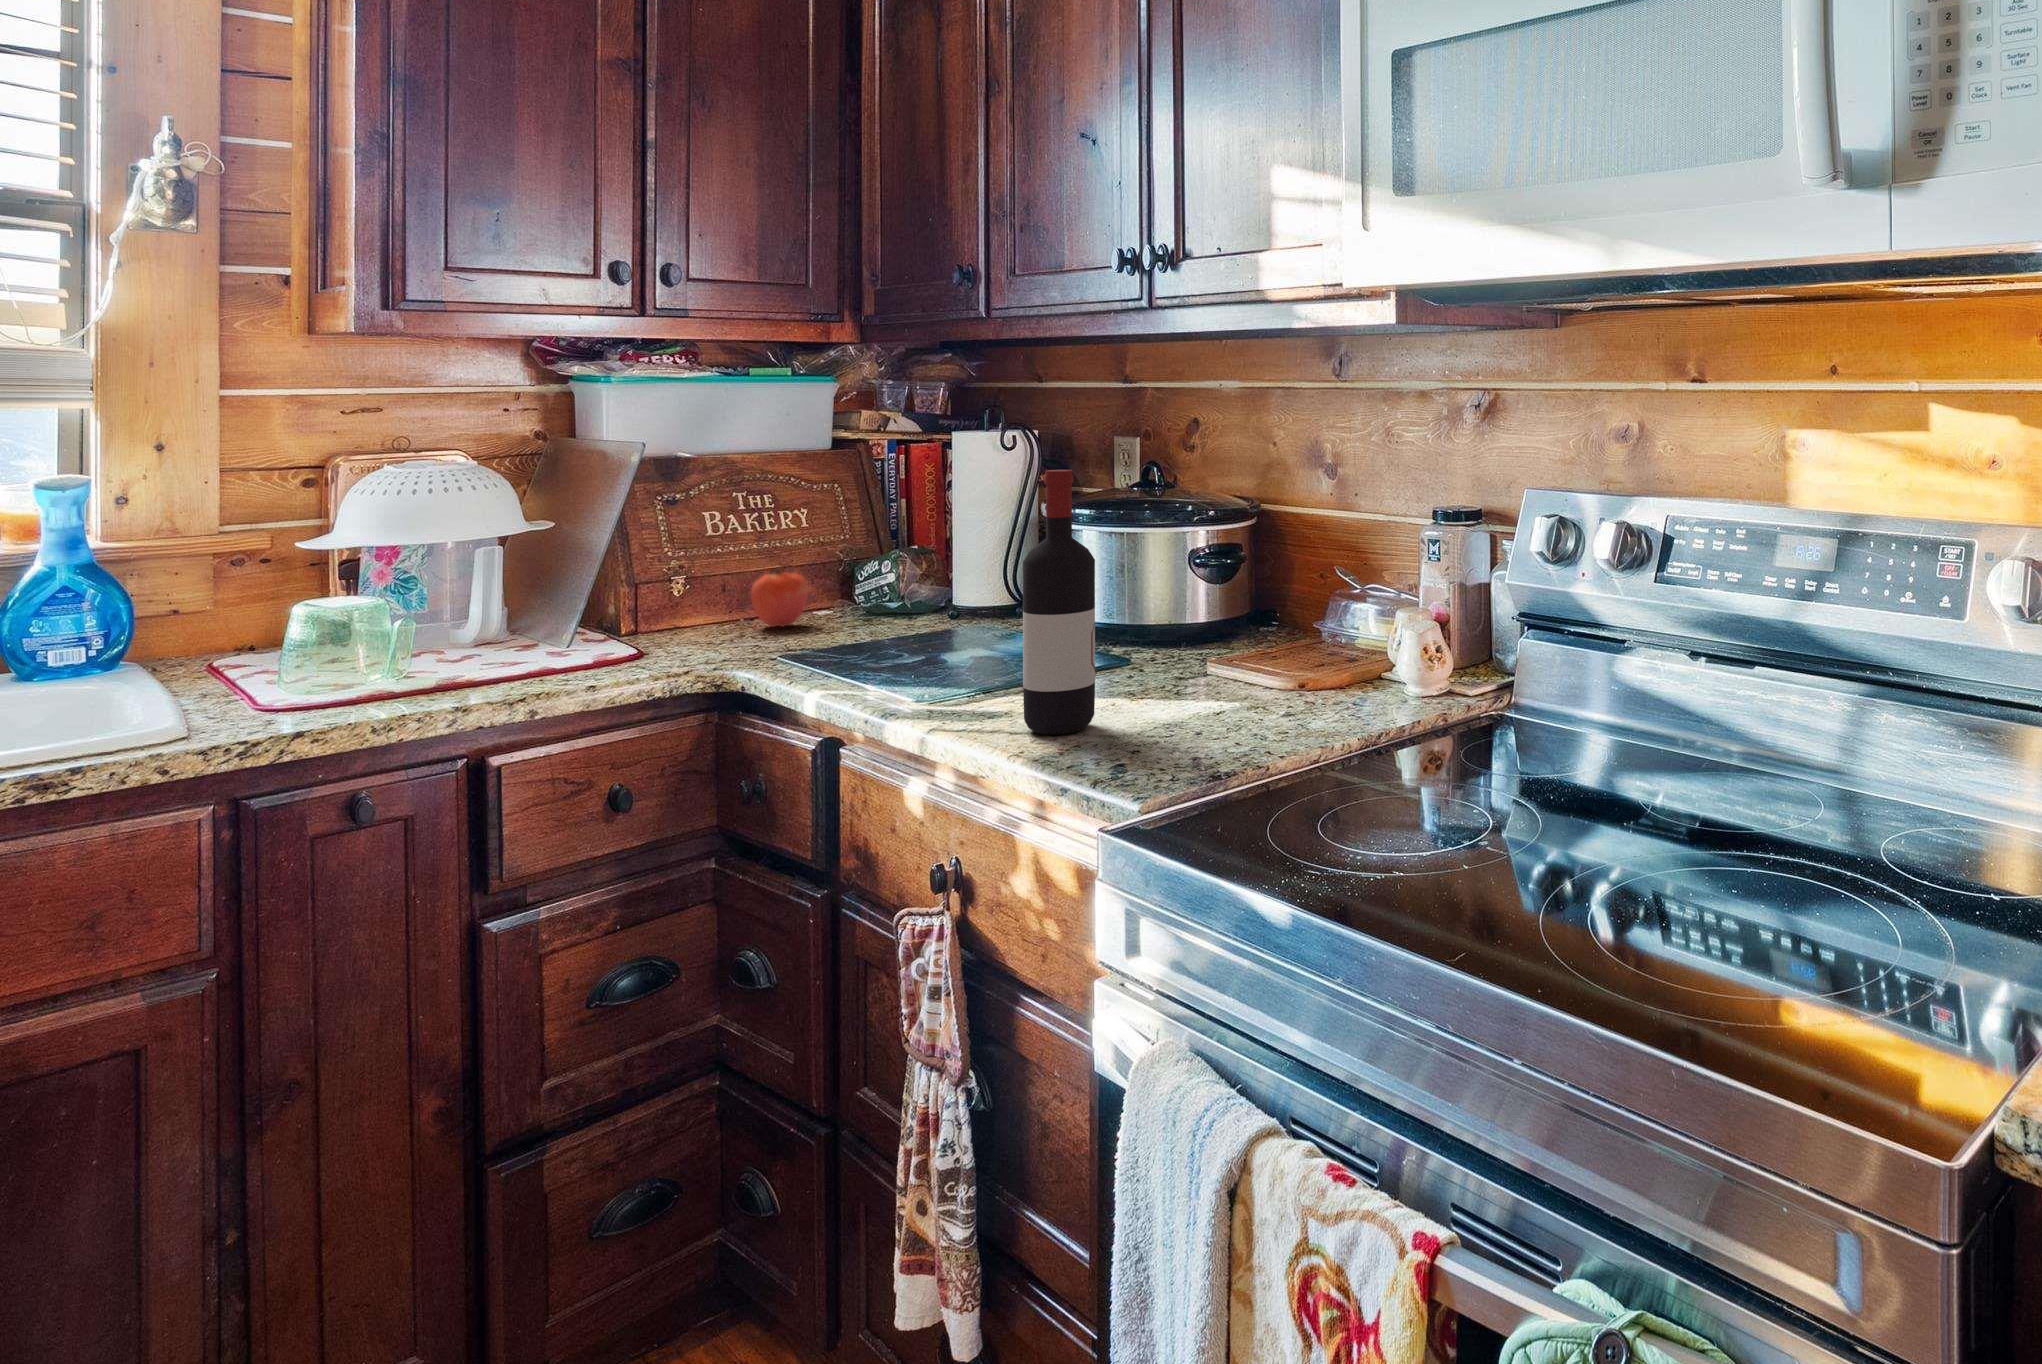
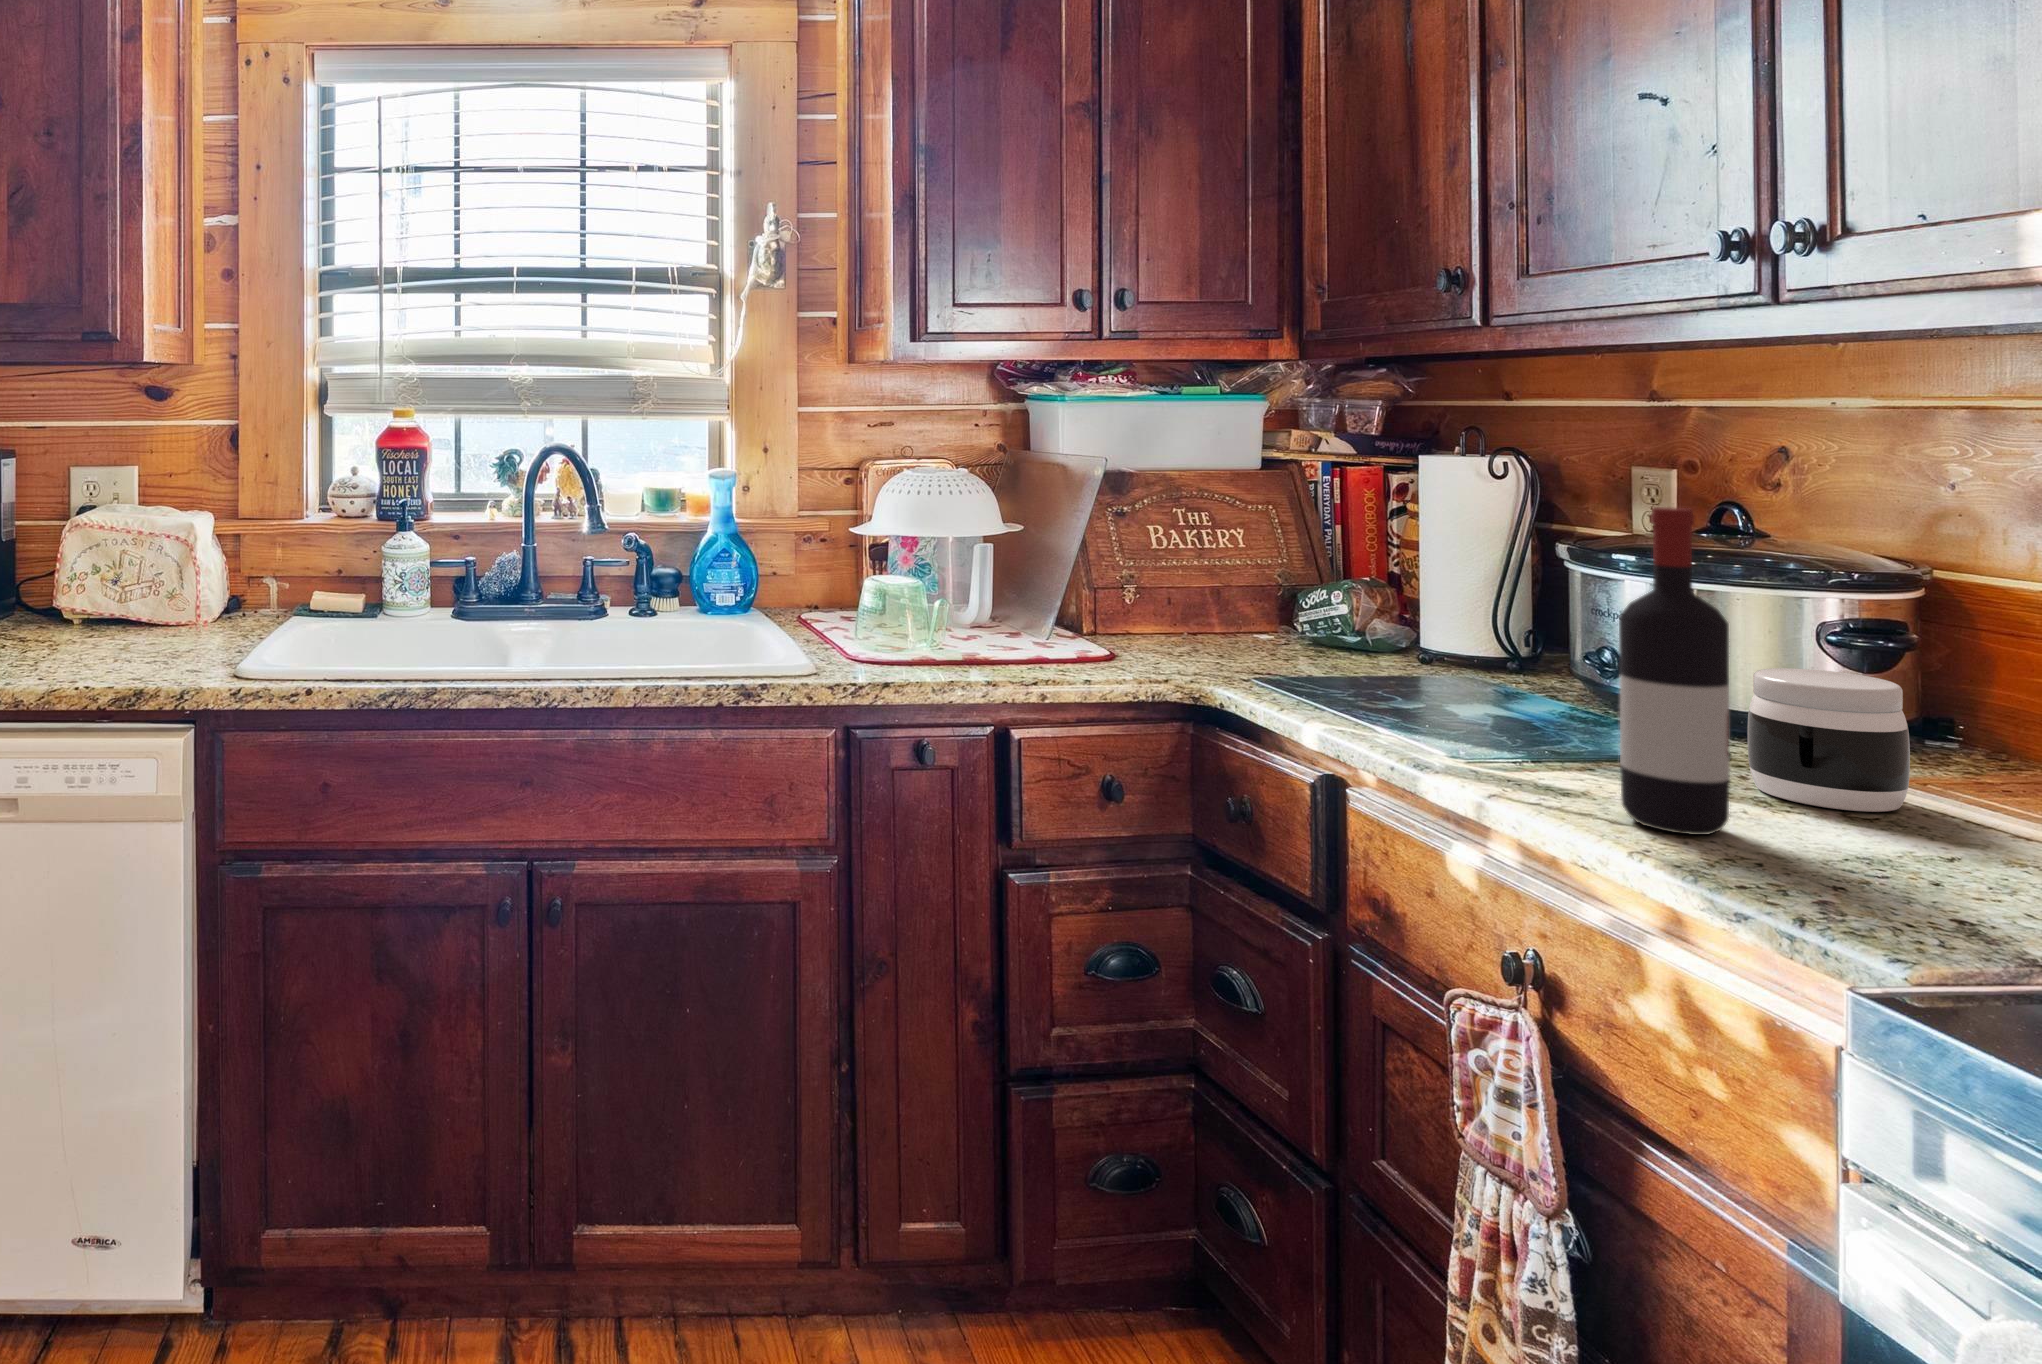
apple: present [751,566,808,627] -> none [1200,584,1258,647]
jar: none [1132,588,1223,692] -> present [1748,668,1910,812]

